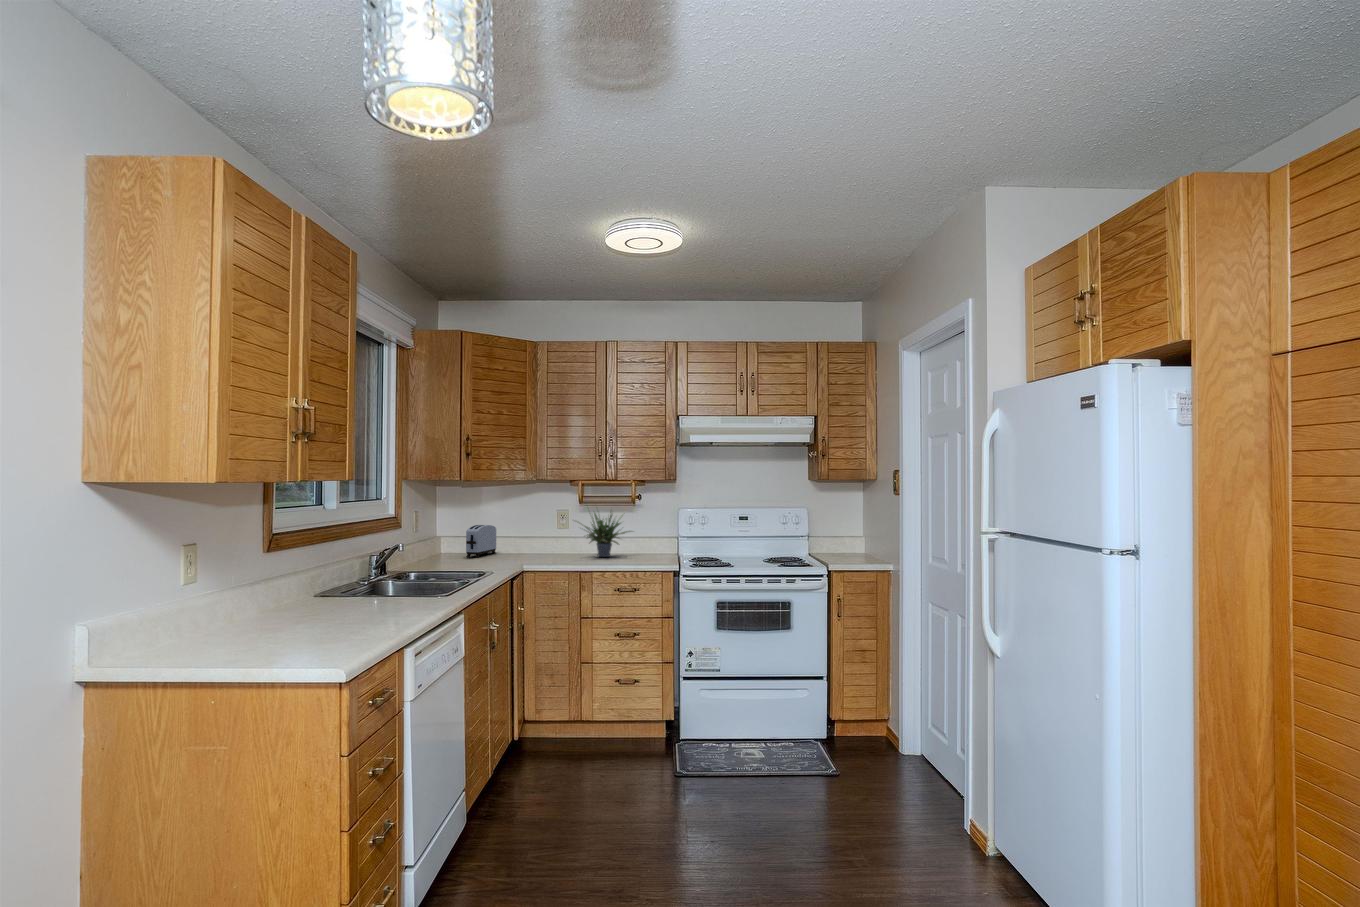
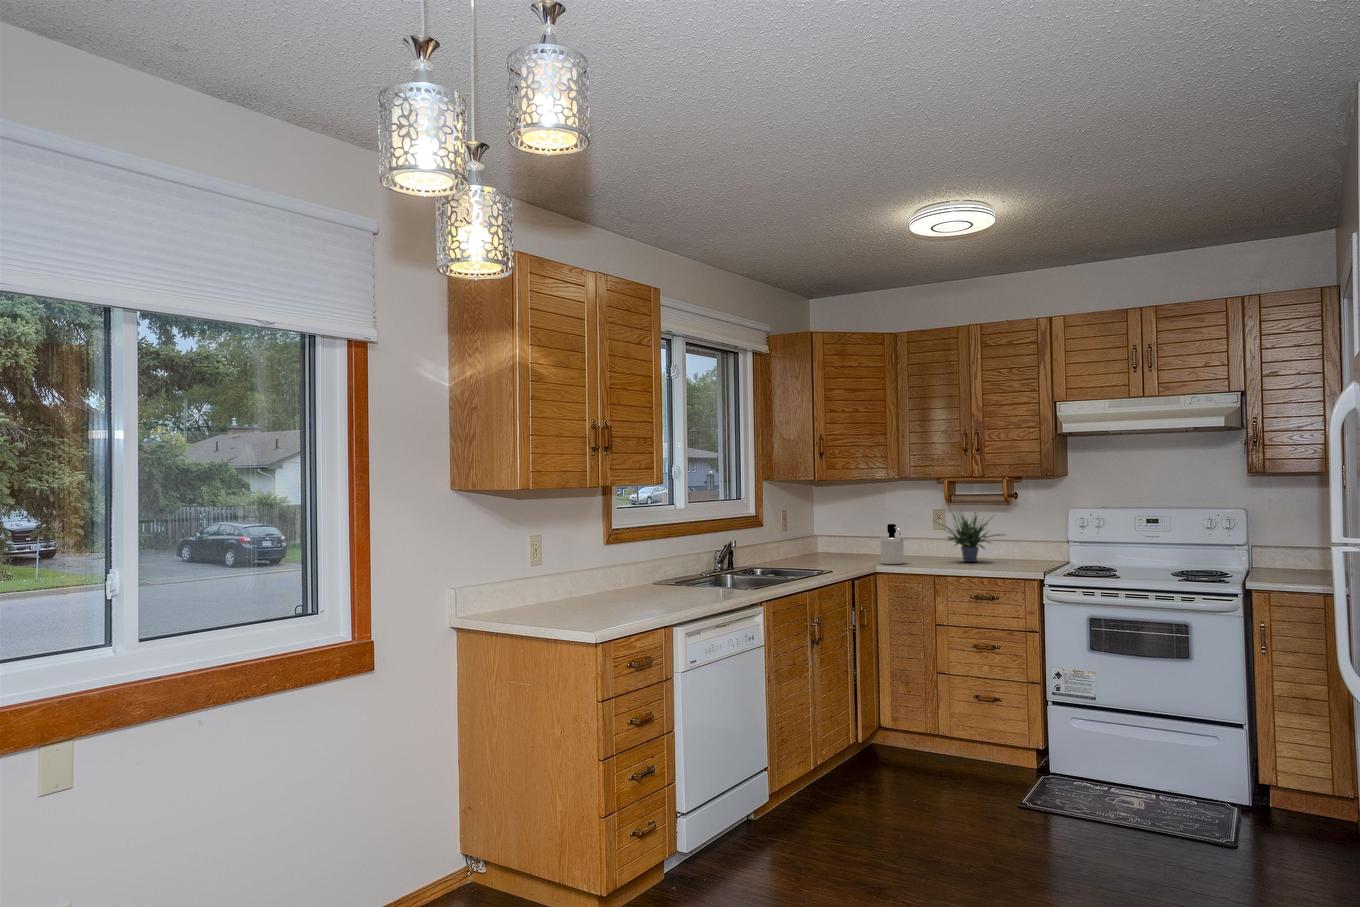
soap dispenser: none [525,524,549,563] -> present [880,524,904,564]
toaster: present [466,525,496,557] -> none [828,524,864,557]

